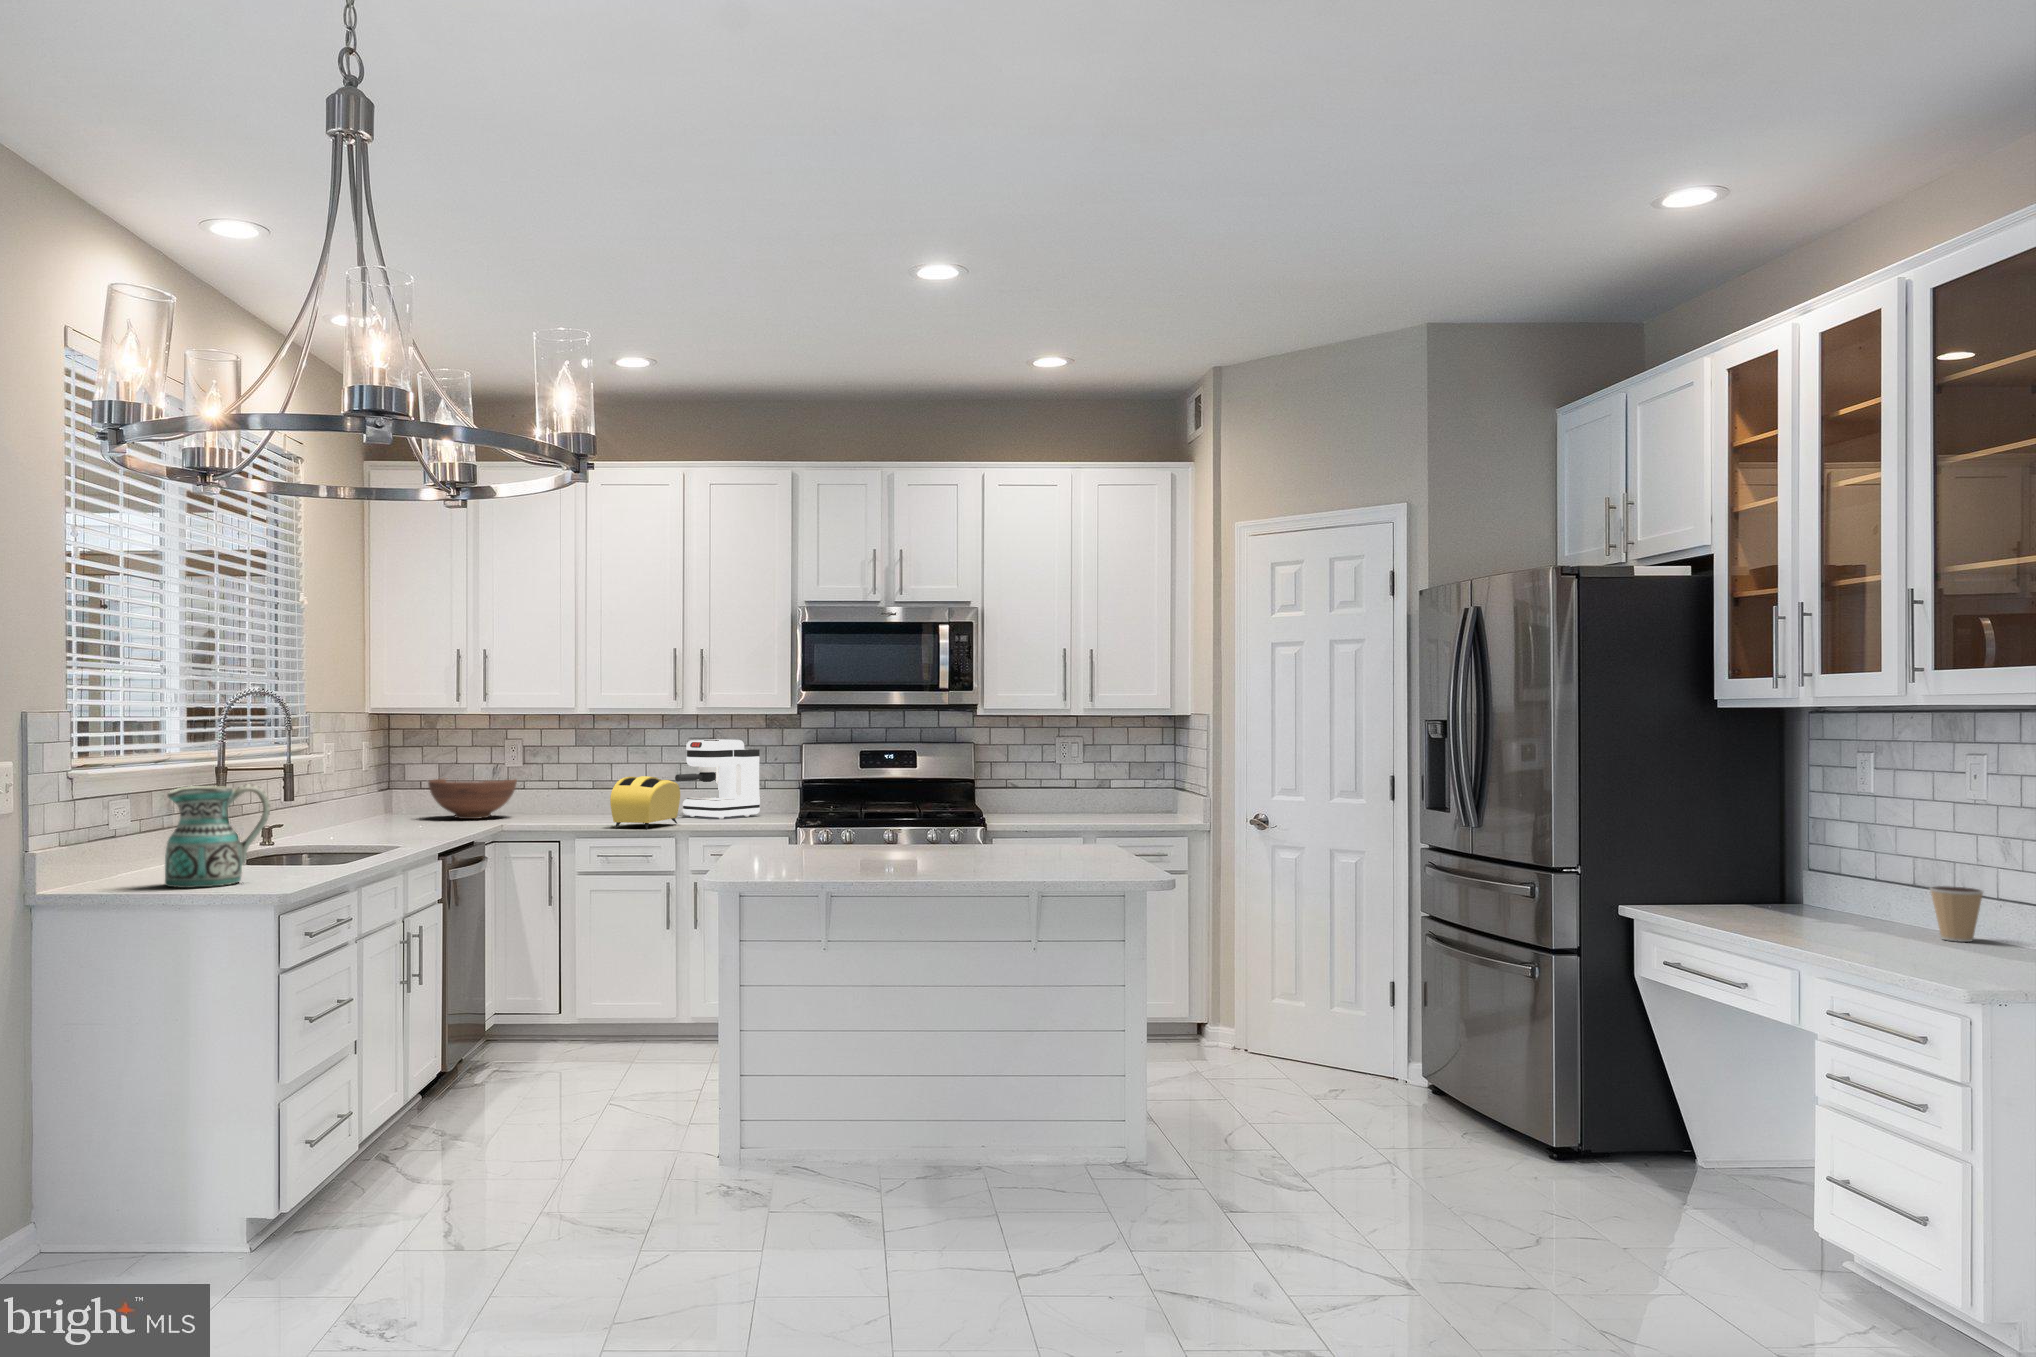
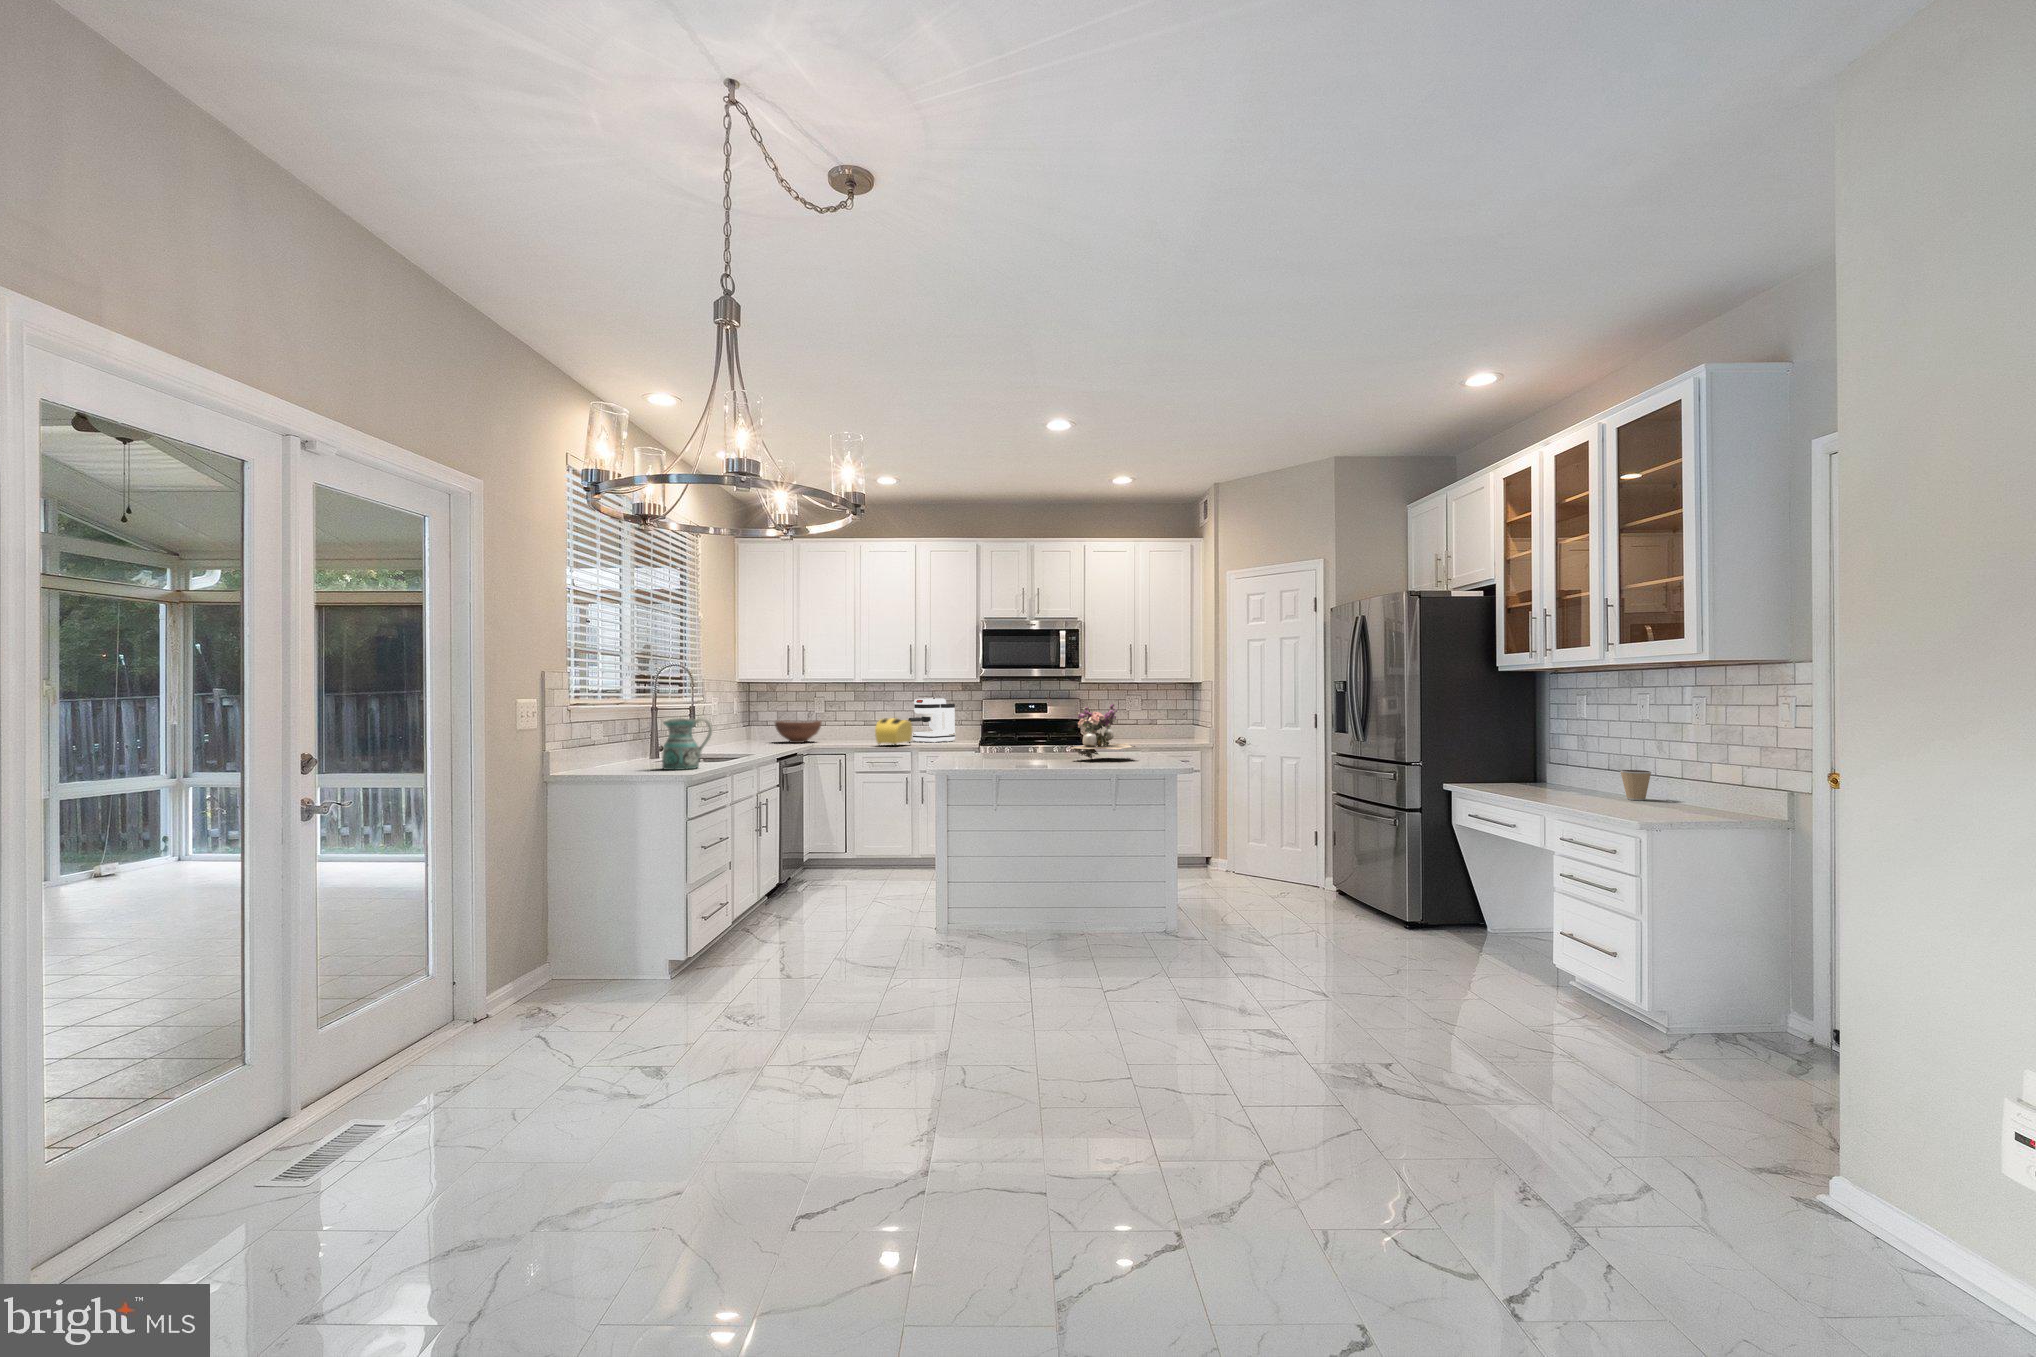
flower arrangement: none [958,755,1078,861] -> present [1071,703,1135,759]

